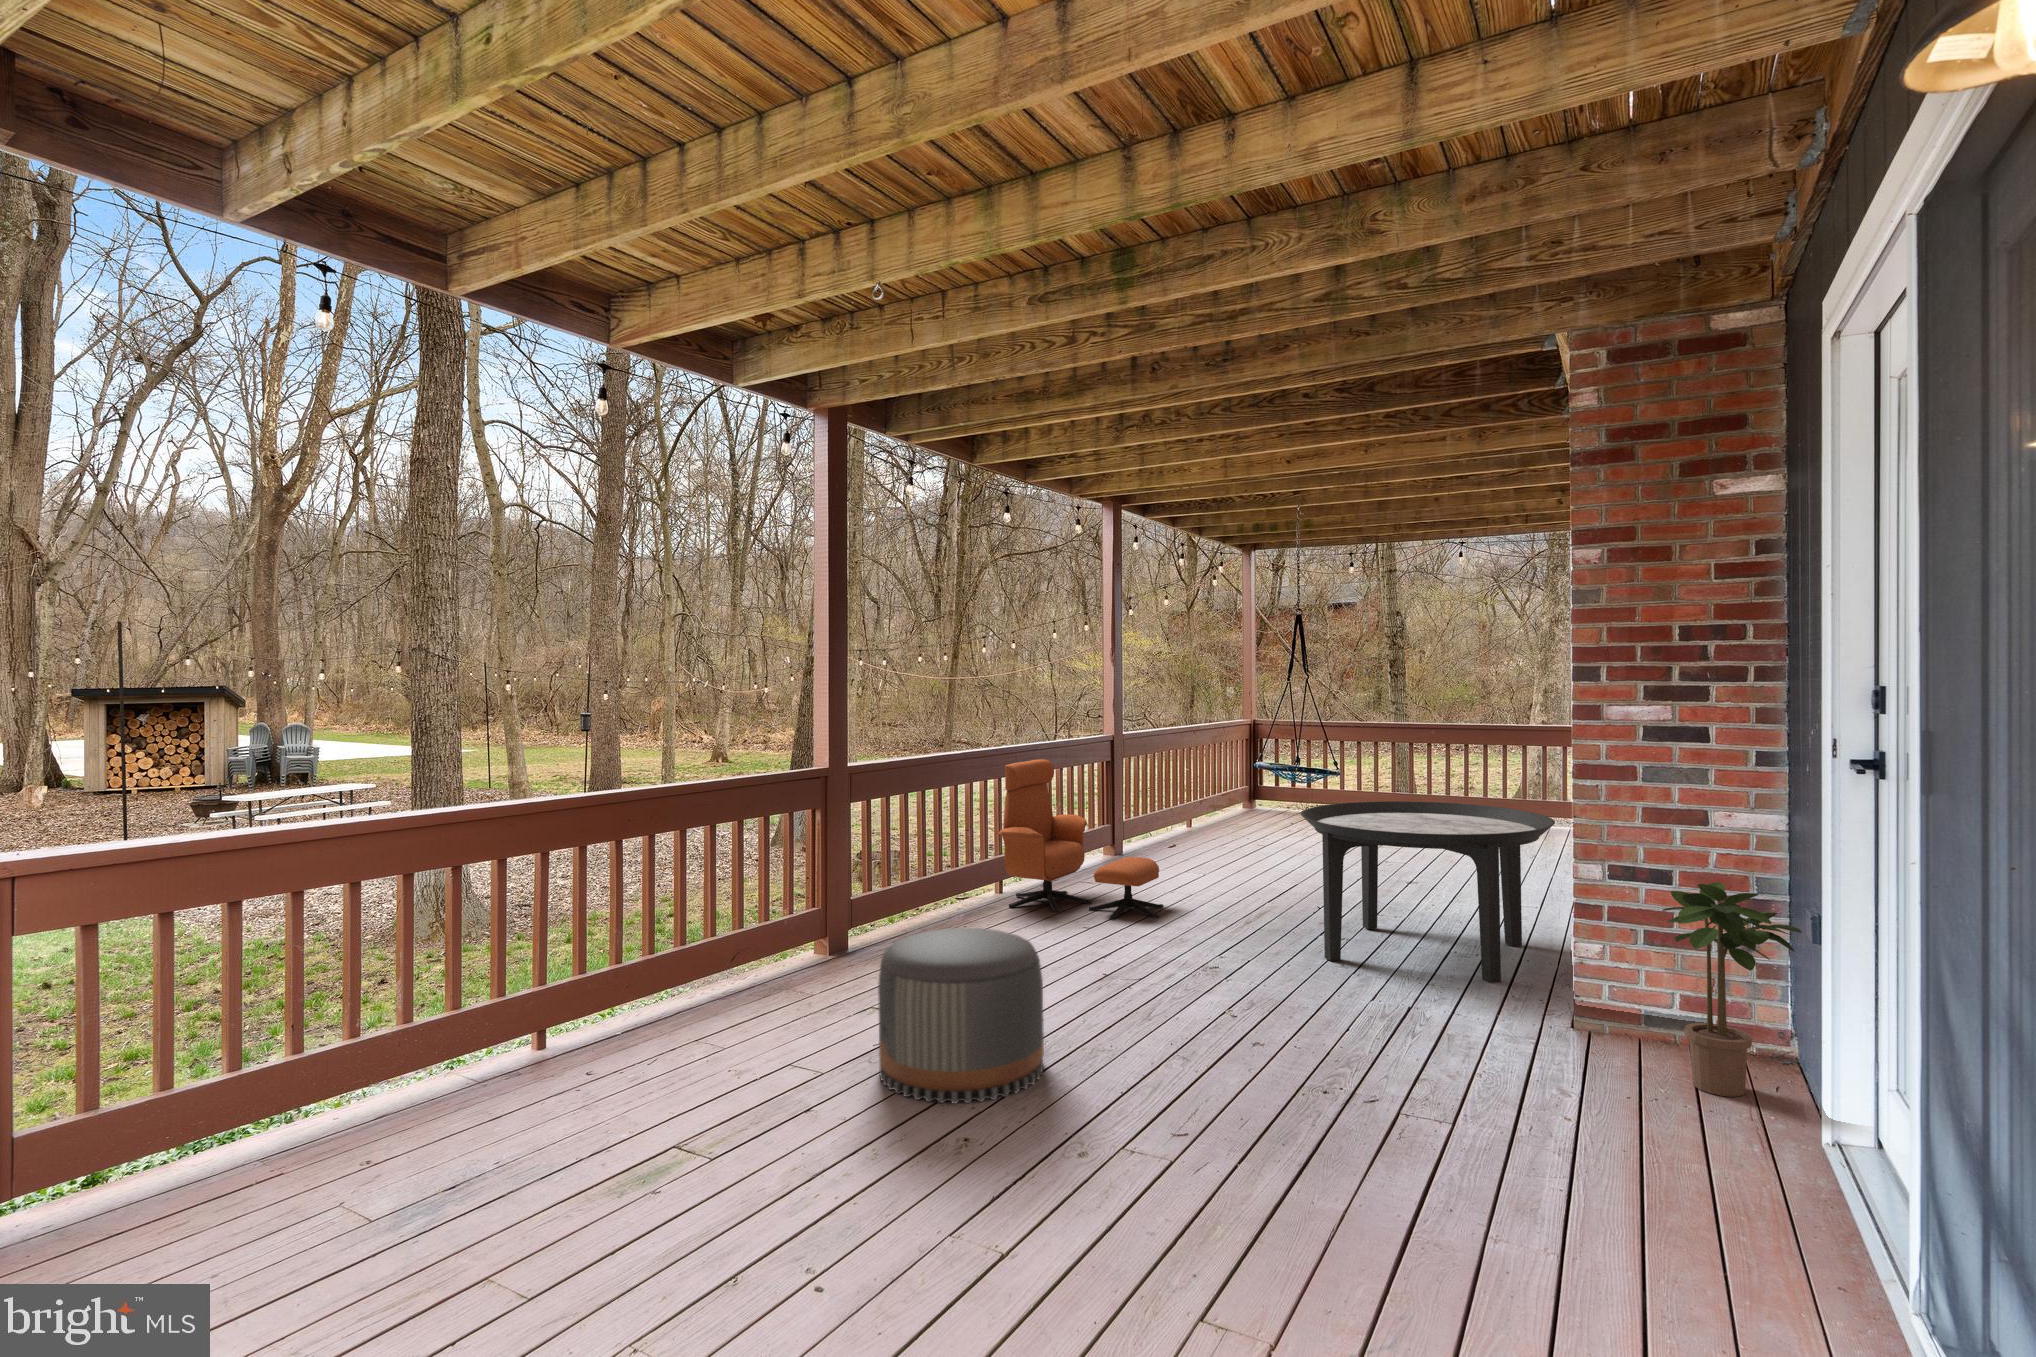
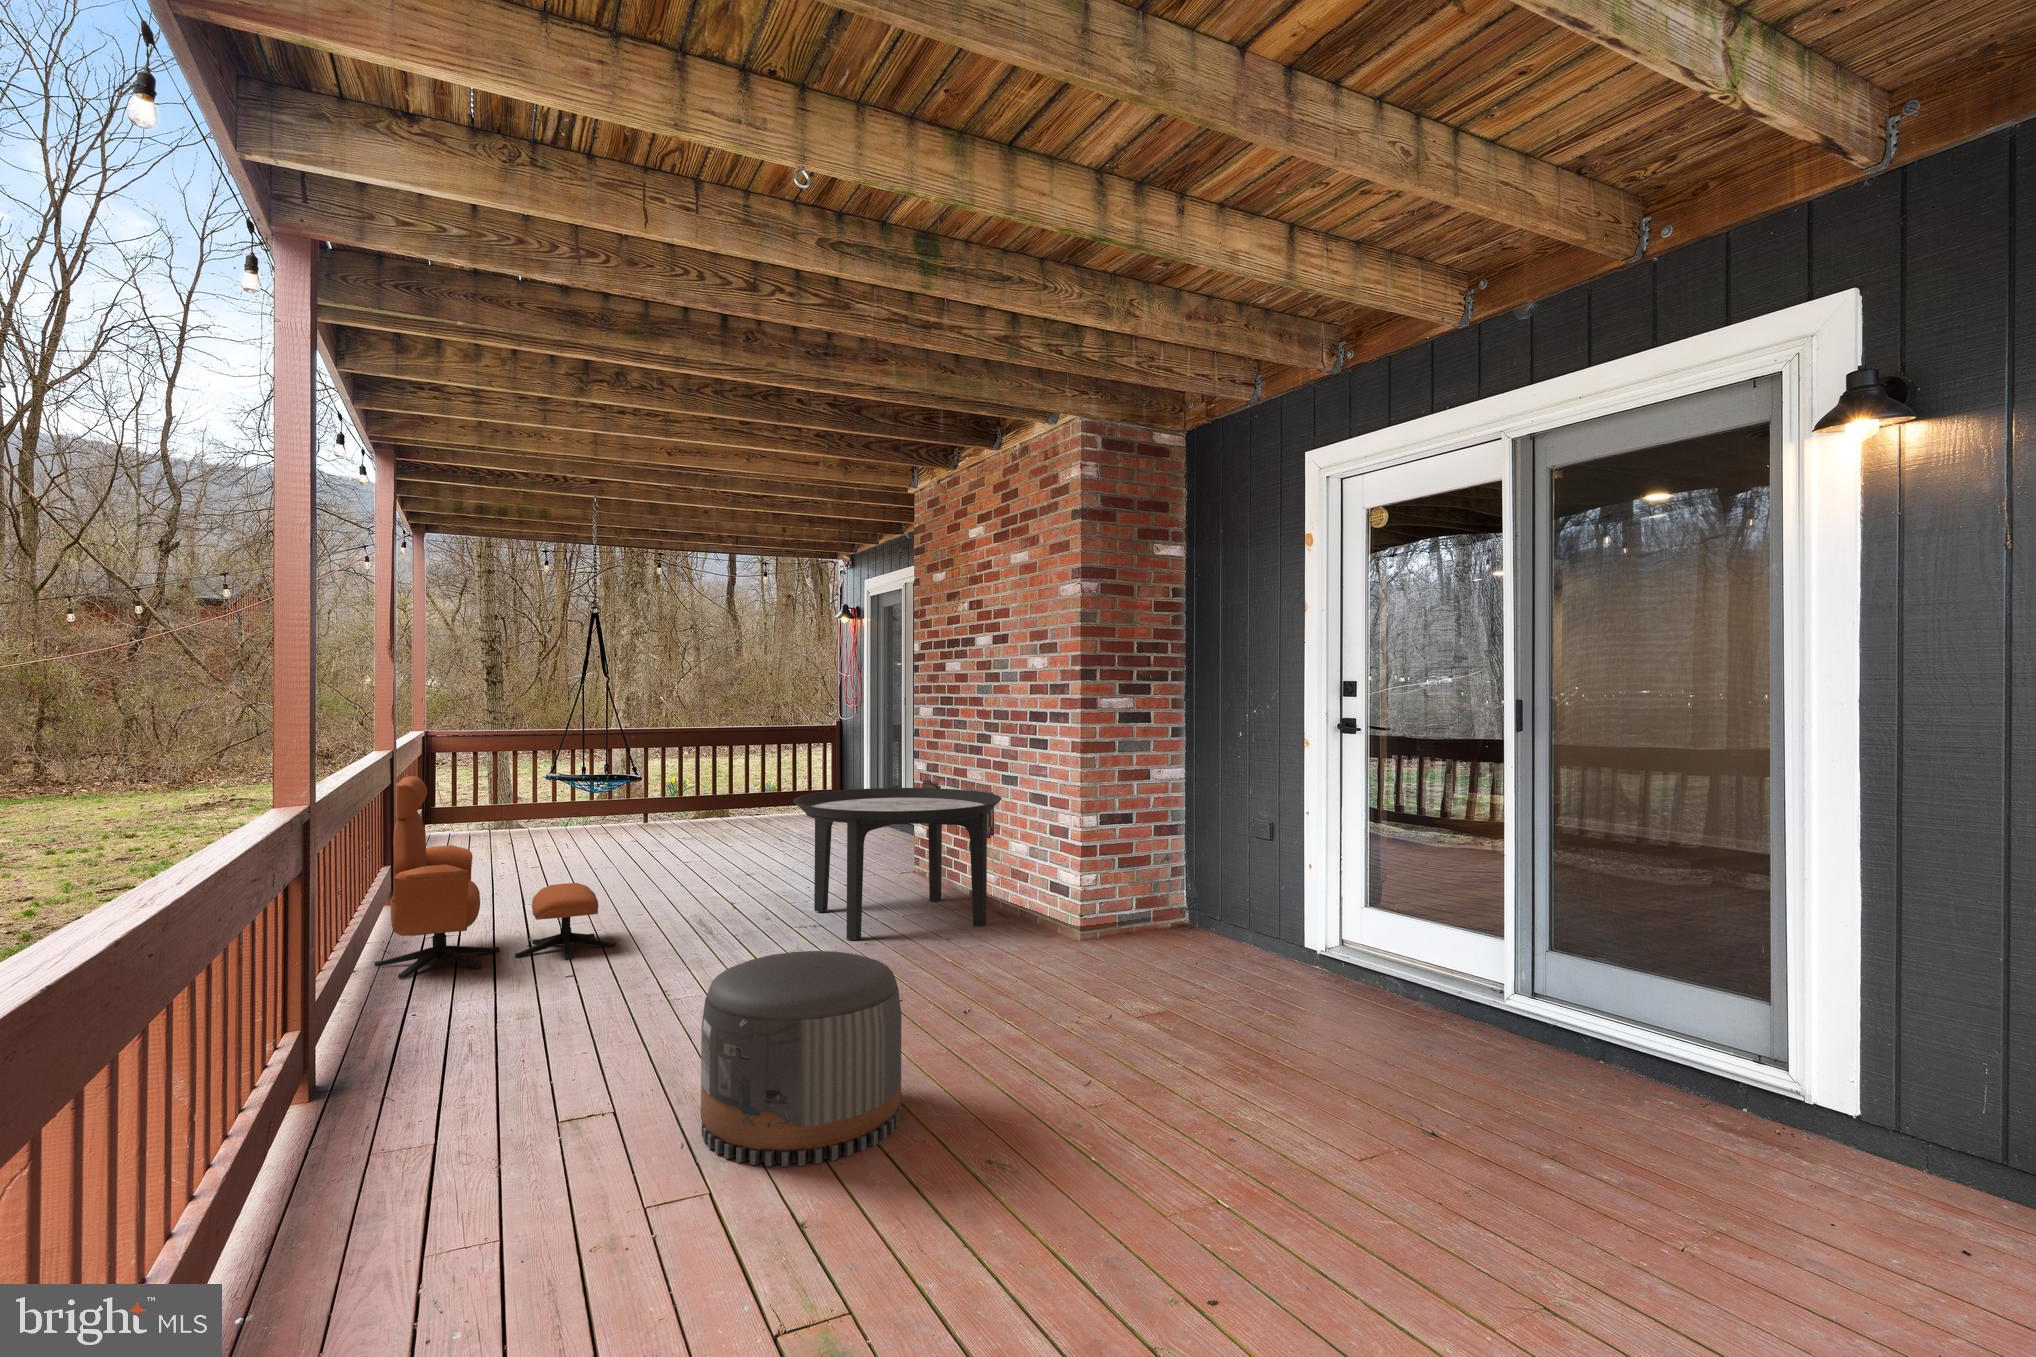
potted plant: present [1662,882,1802,1097] -> none [1162,811,1247,951]

